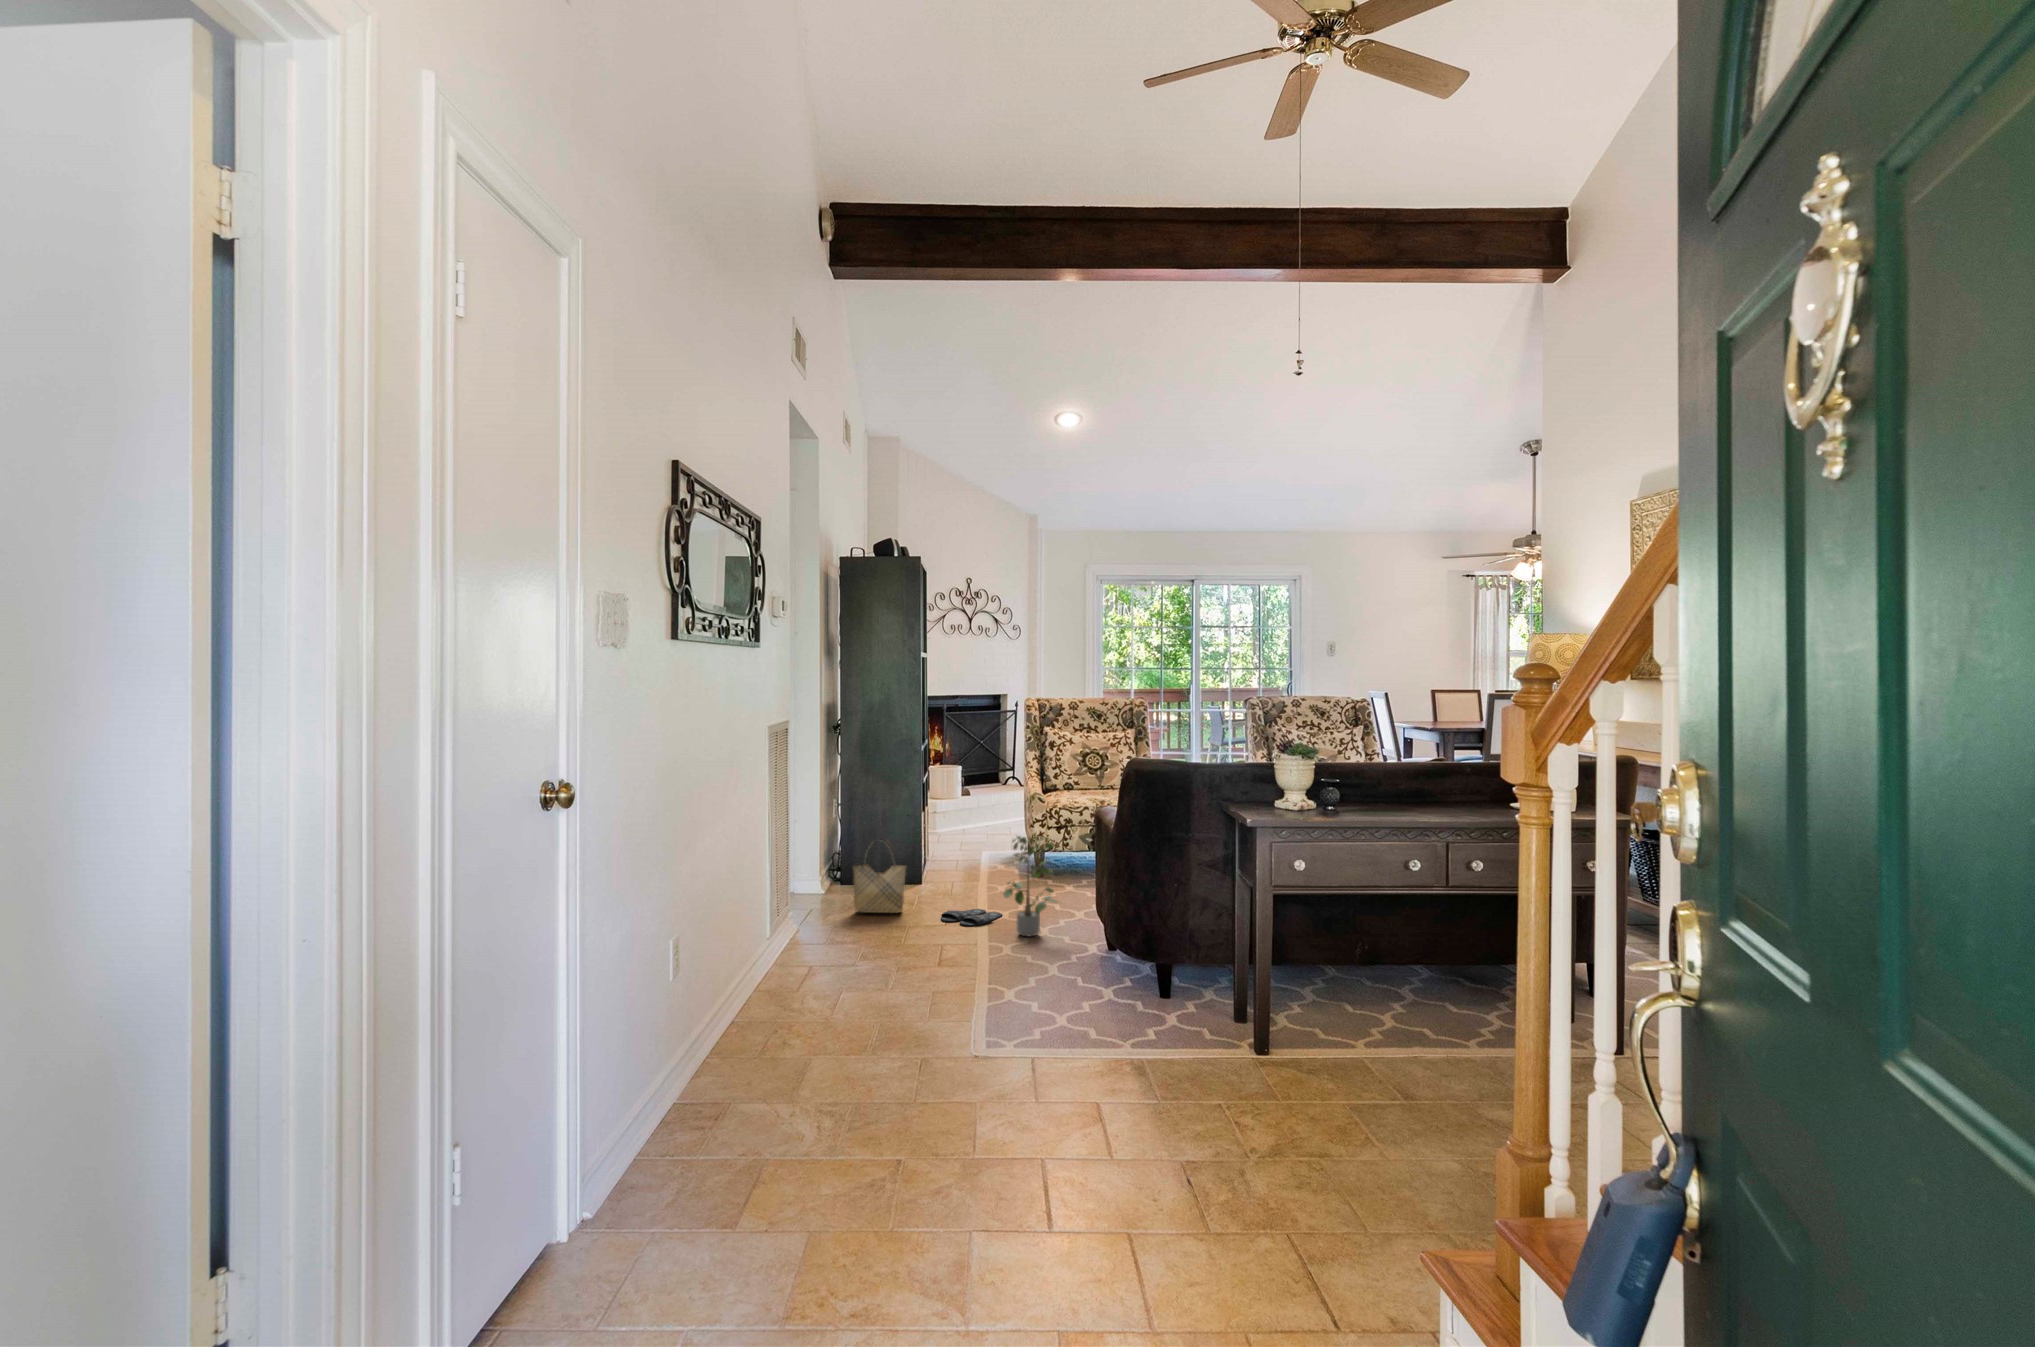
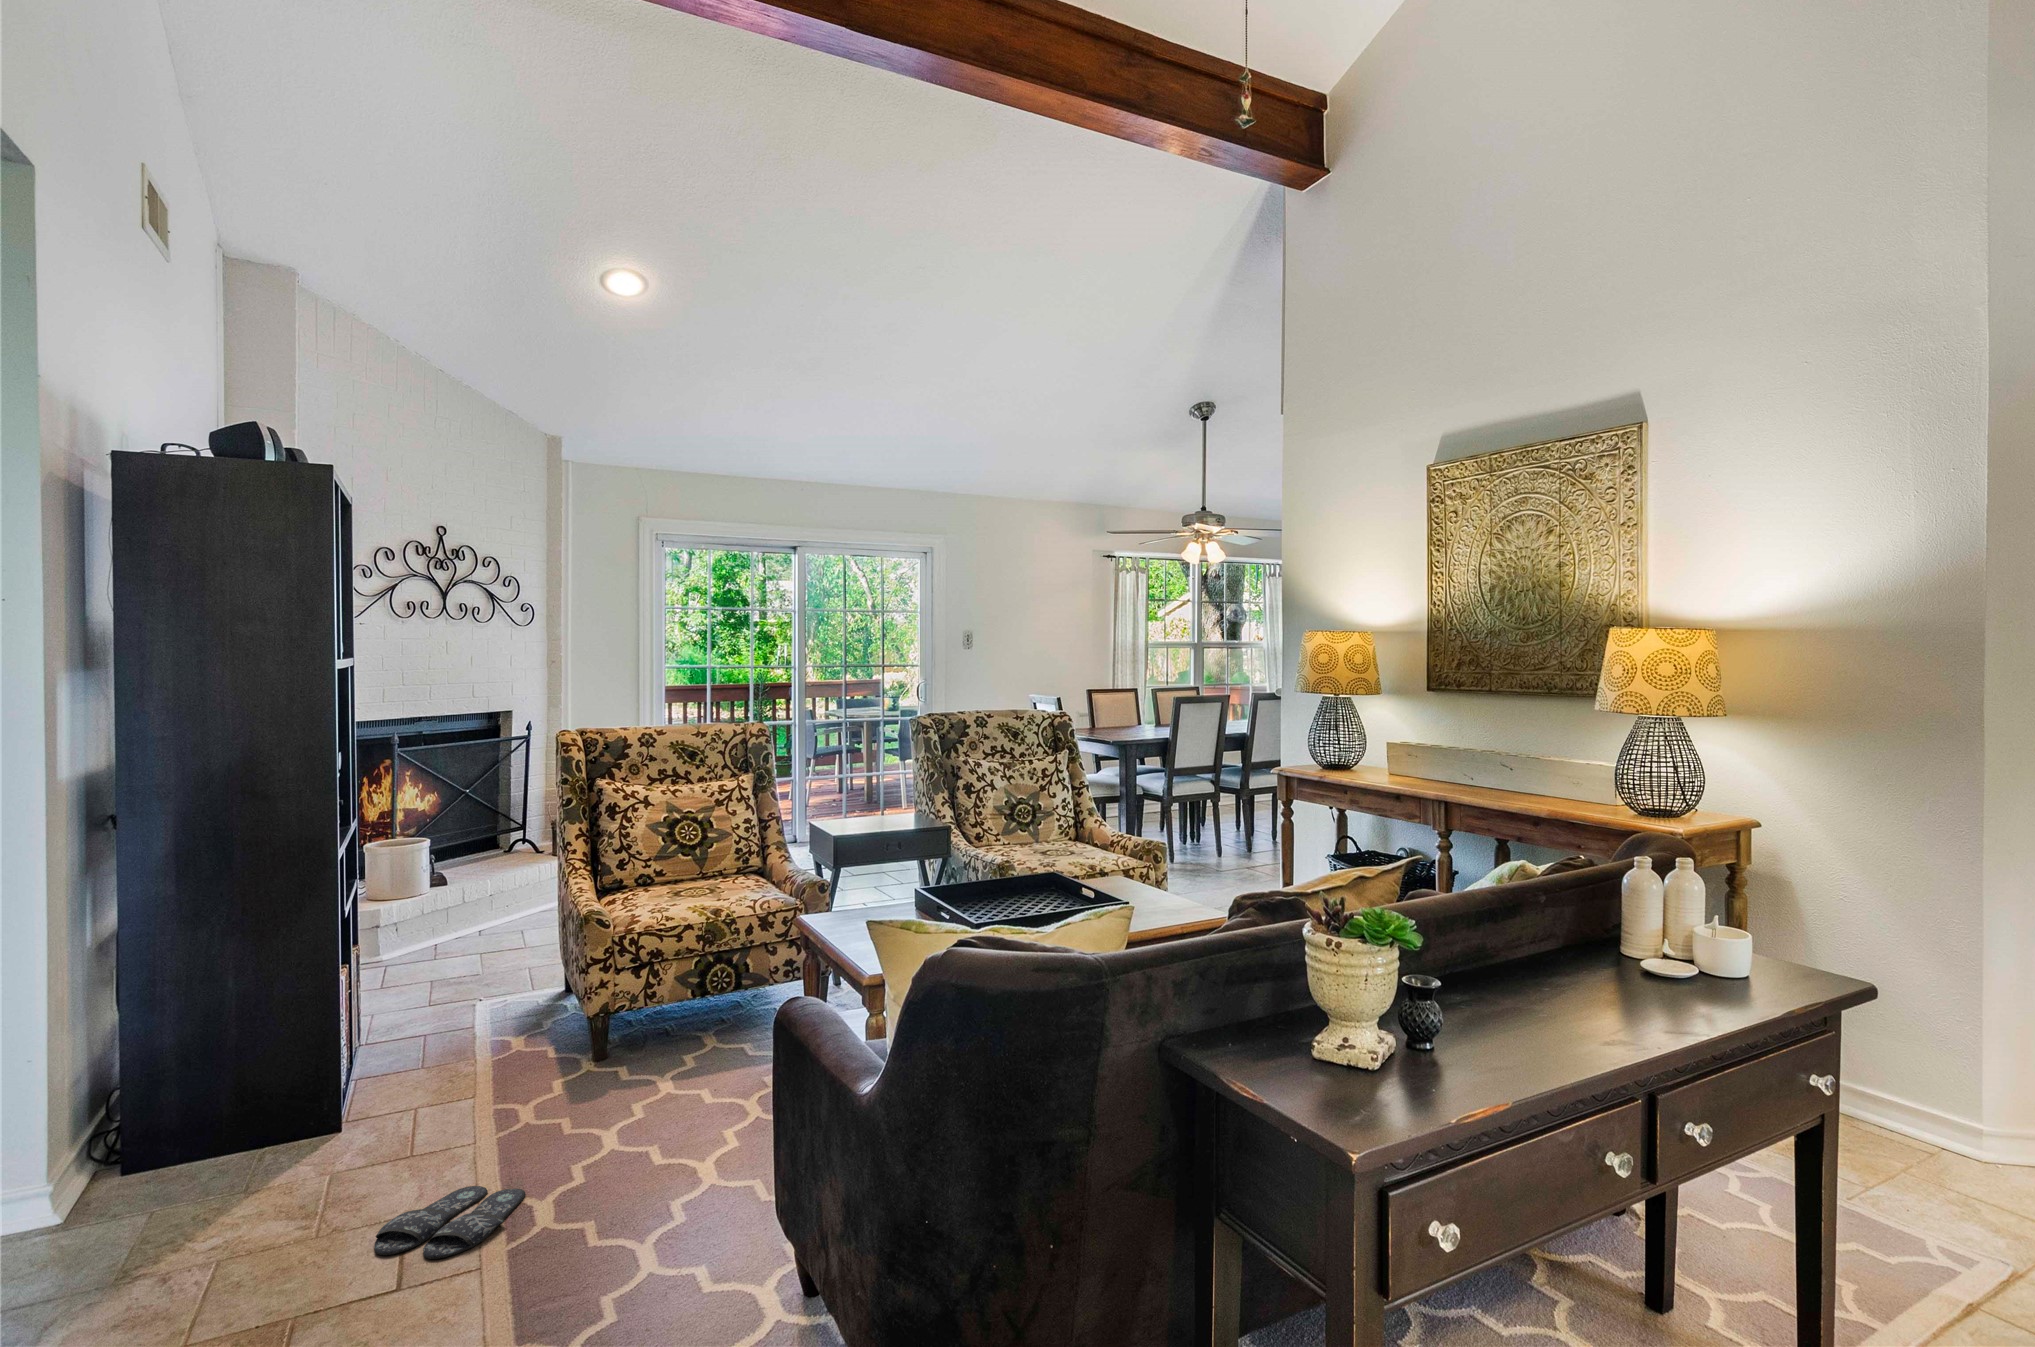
potted plant: present [1003,836,1057,937] -> none [532,1036,672,1262]
woven basket: present [853,847,906,913] -> none [121,1083,284,1286]

